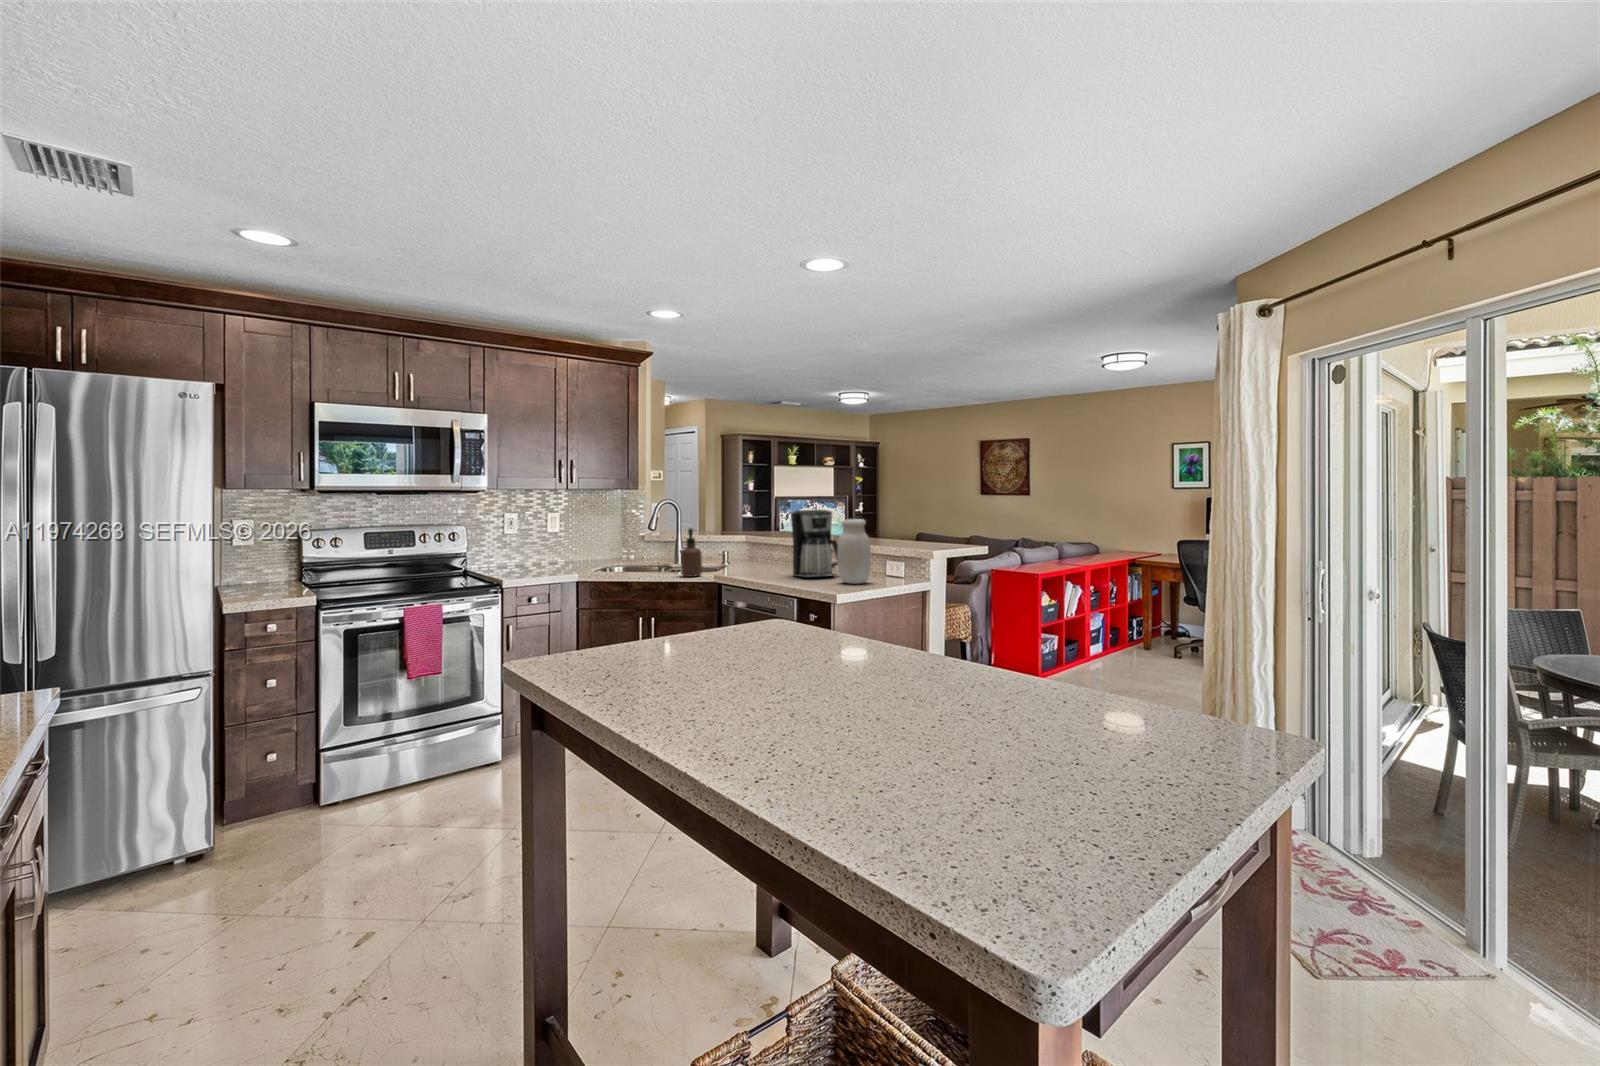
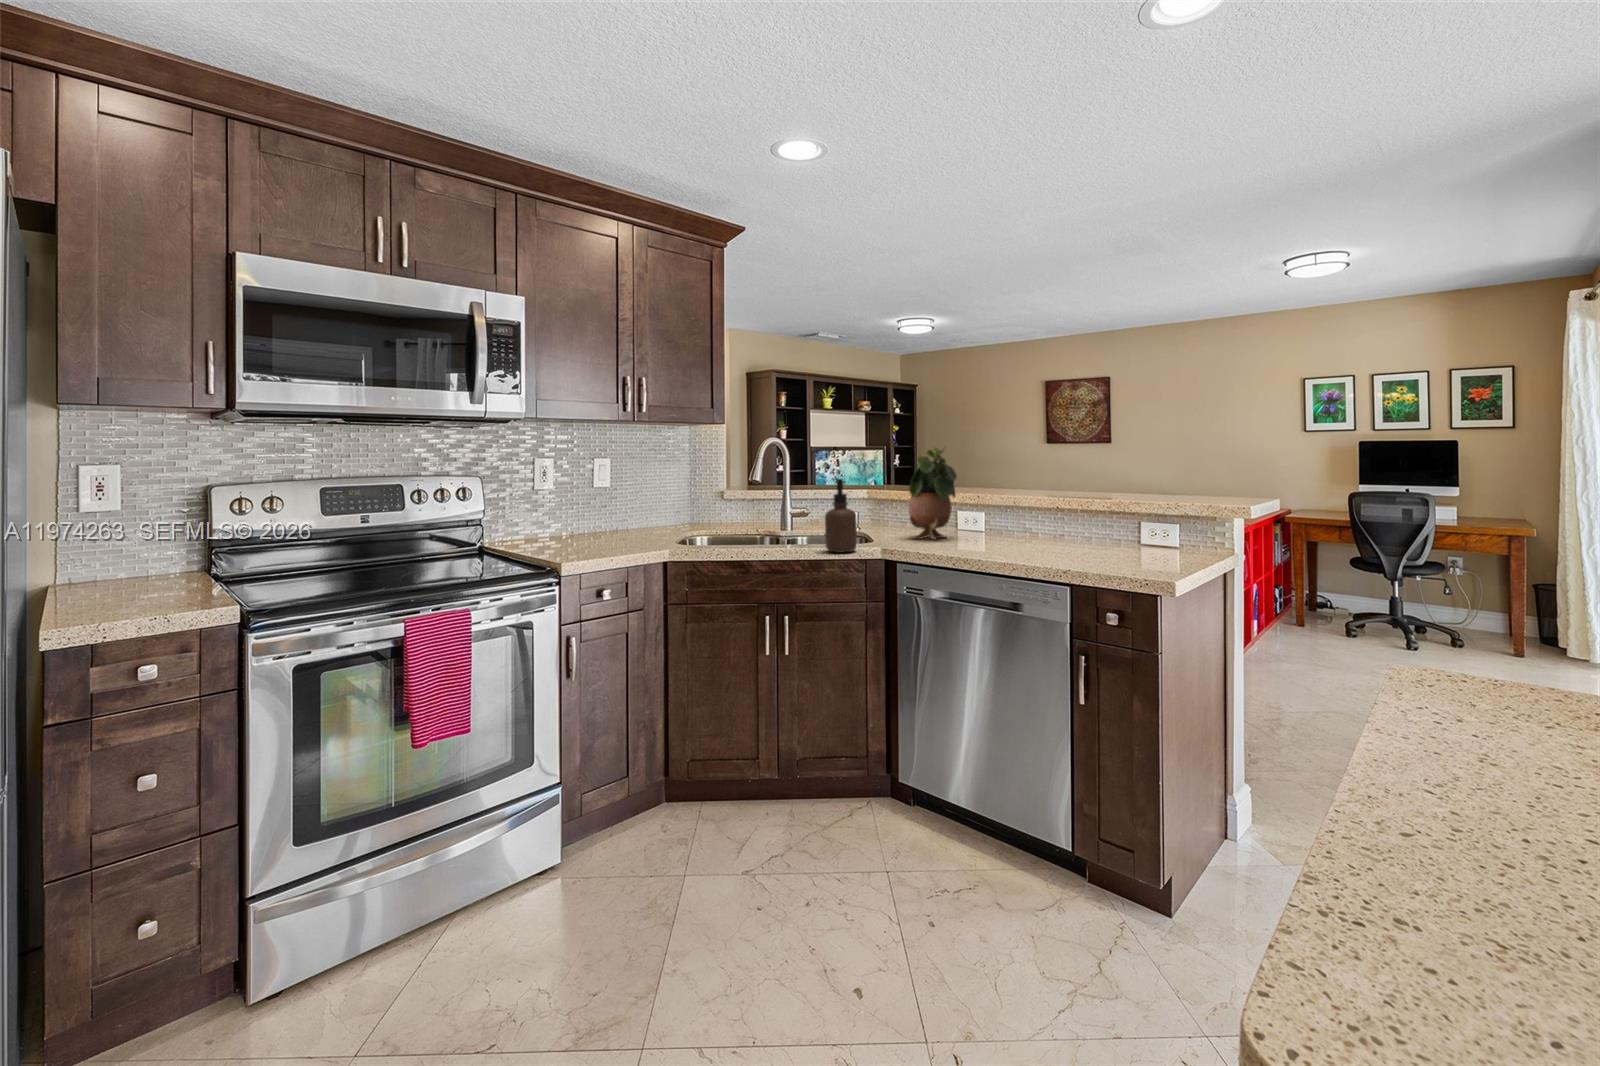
potted plant: none [751,506,784,570] -> present [909,448,957,539]
coffee maker: present [791,510,838,578] -> none [991,449,1081,554]
jar: present [837,519,871,584] -> none [1110,461,1168,563]

